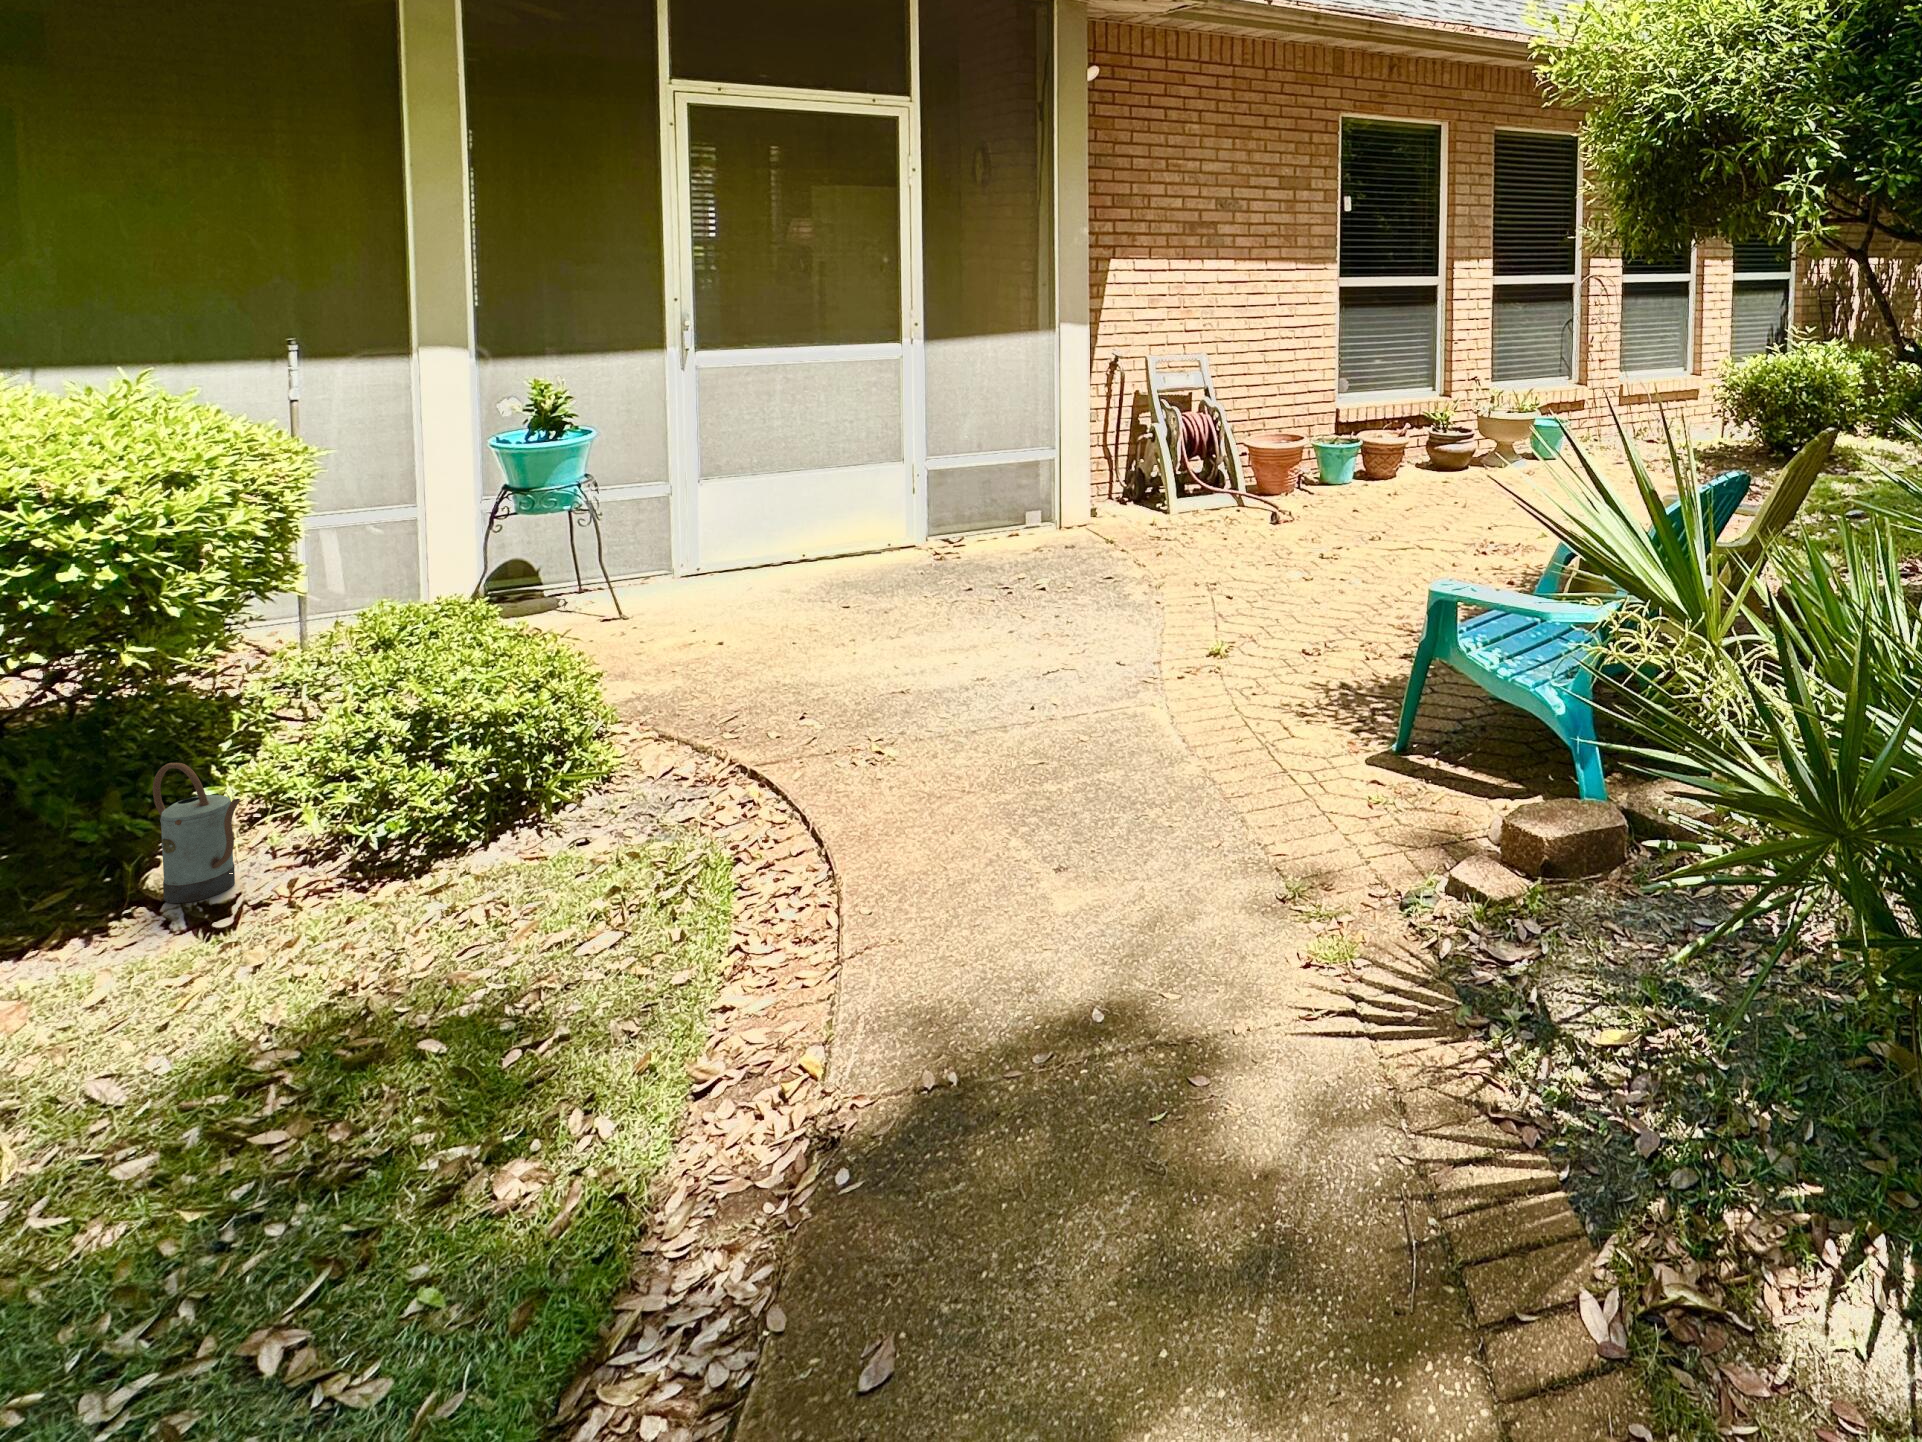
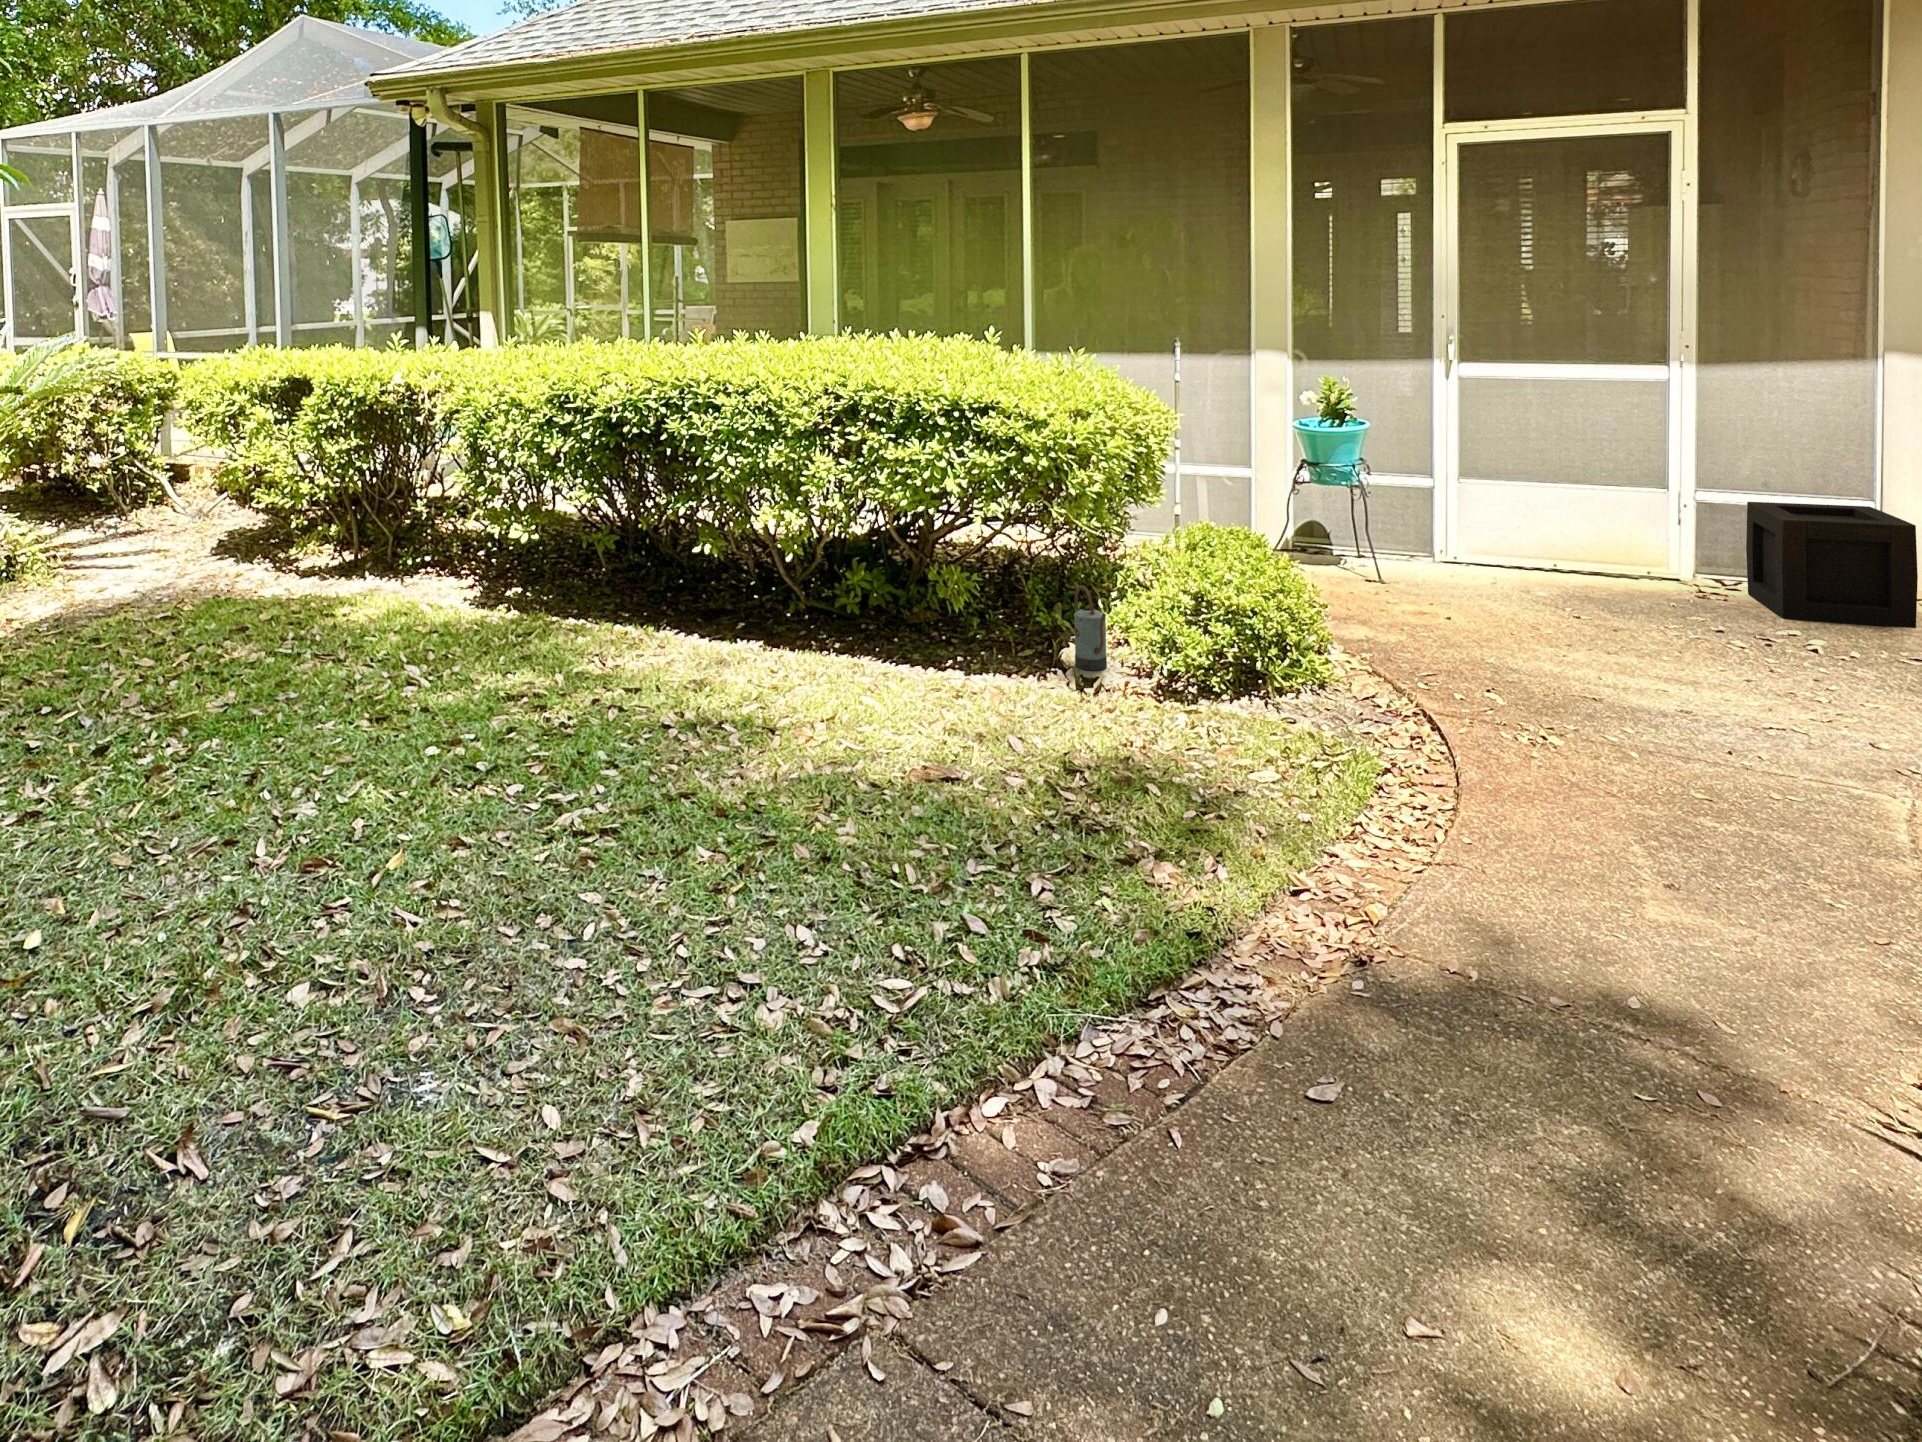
wooden crate: none [969,454,1092,566] -> present [1746,502,1918,628]

